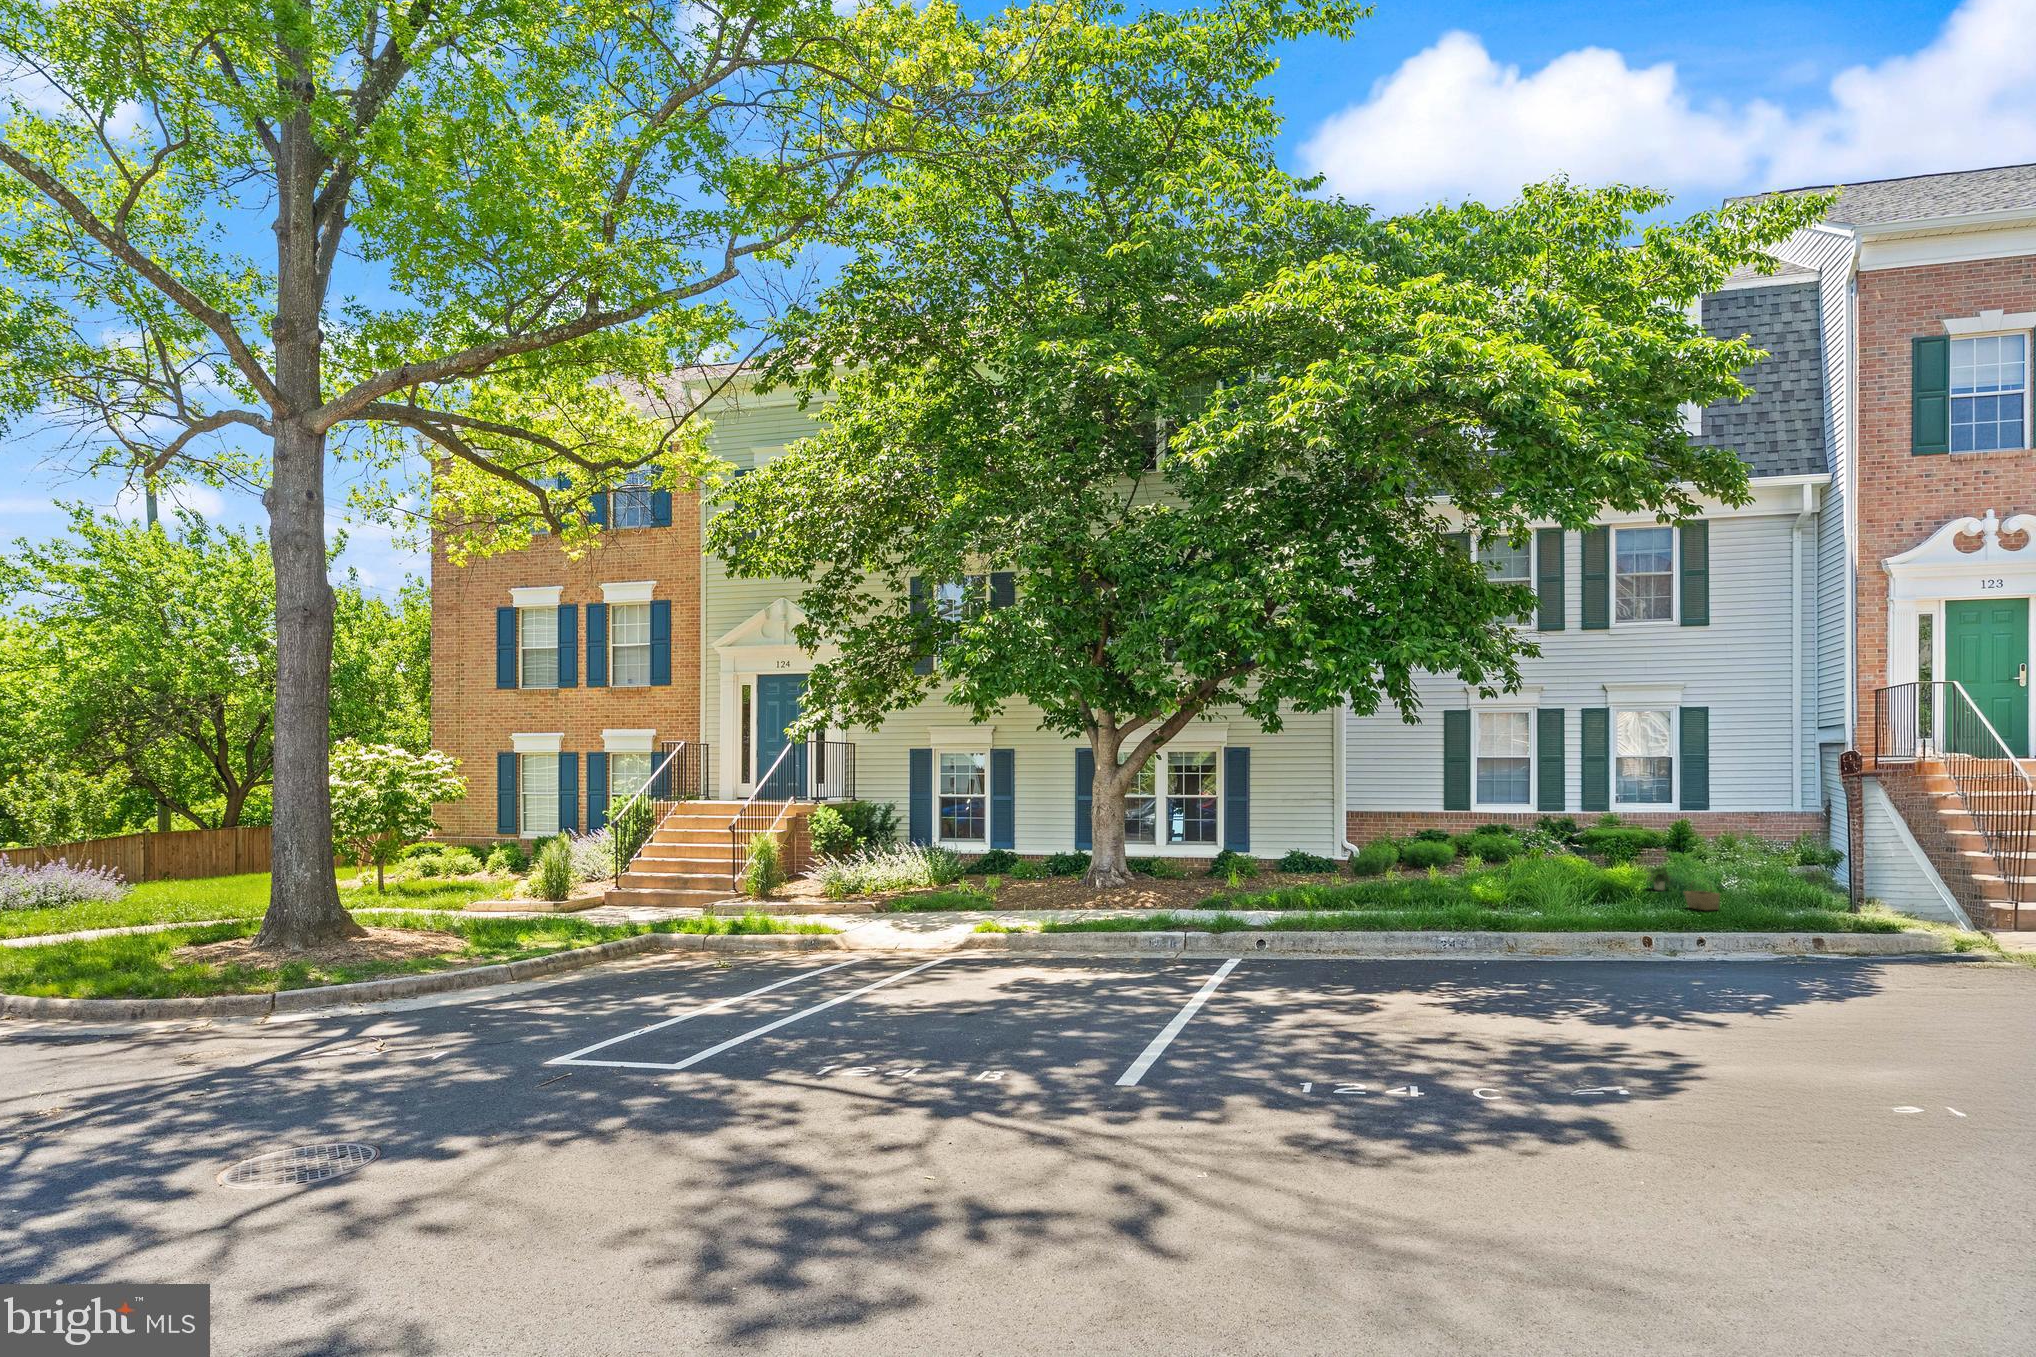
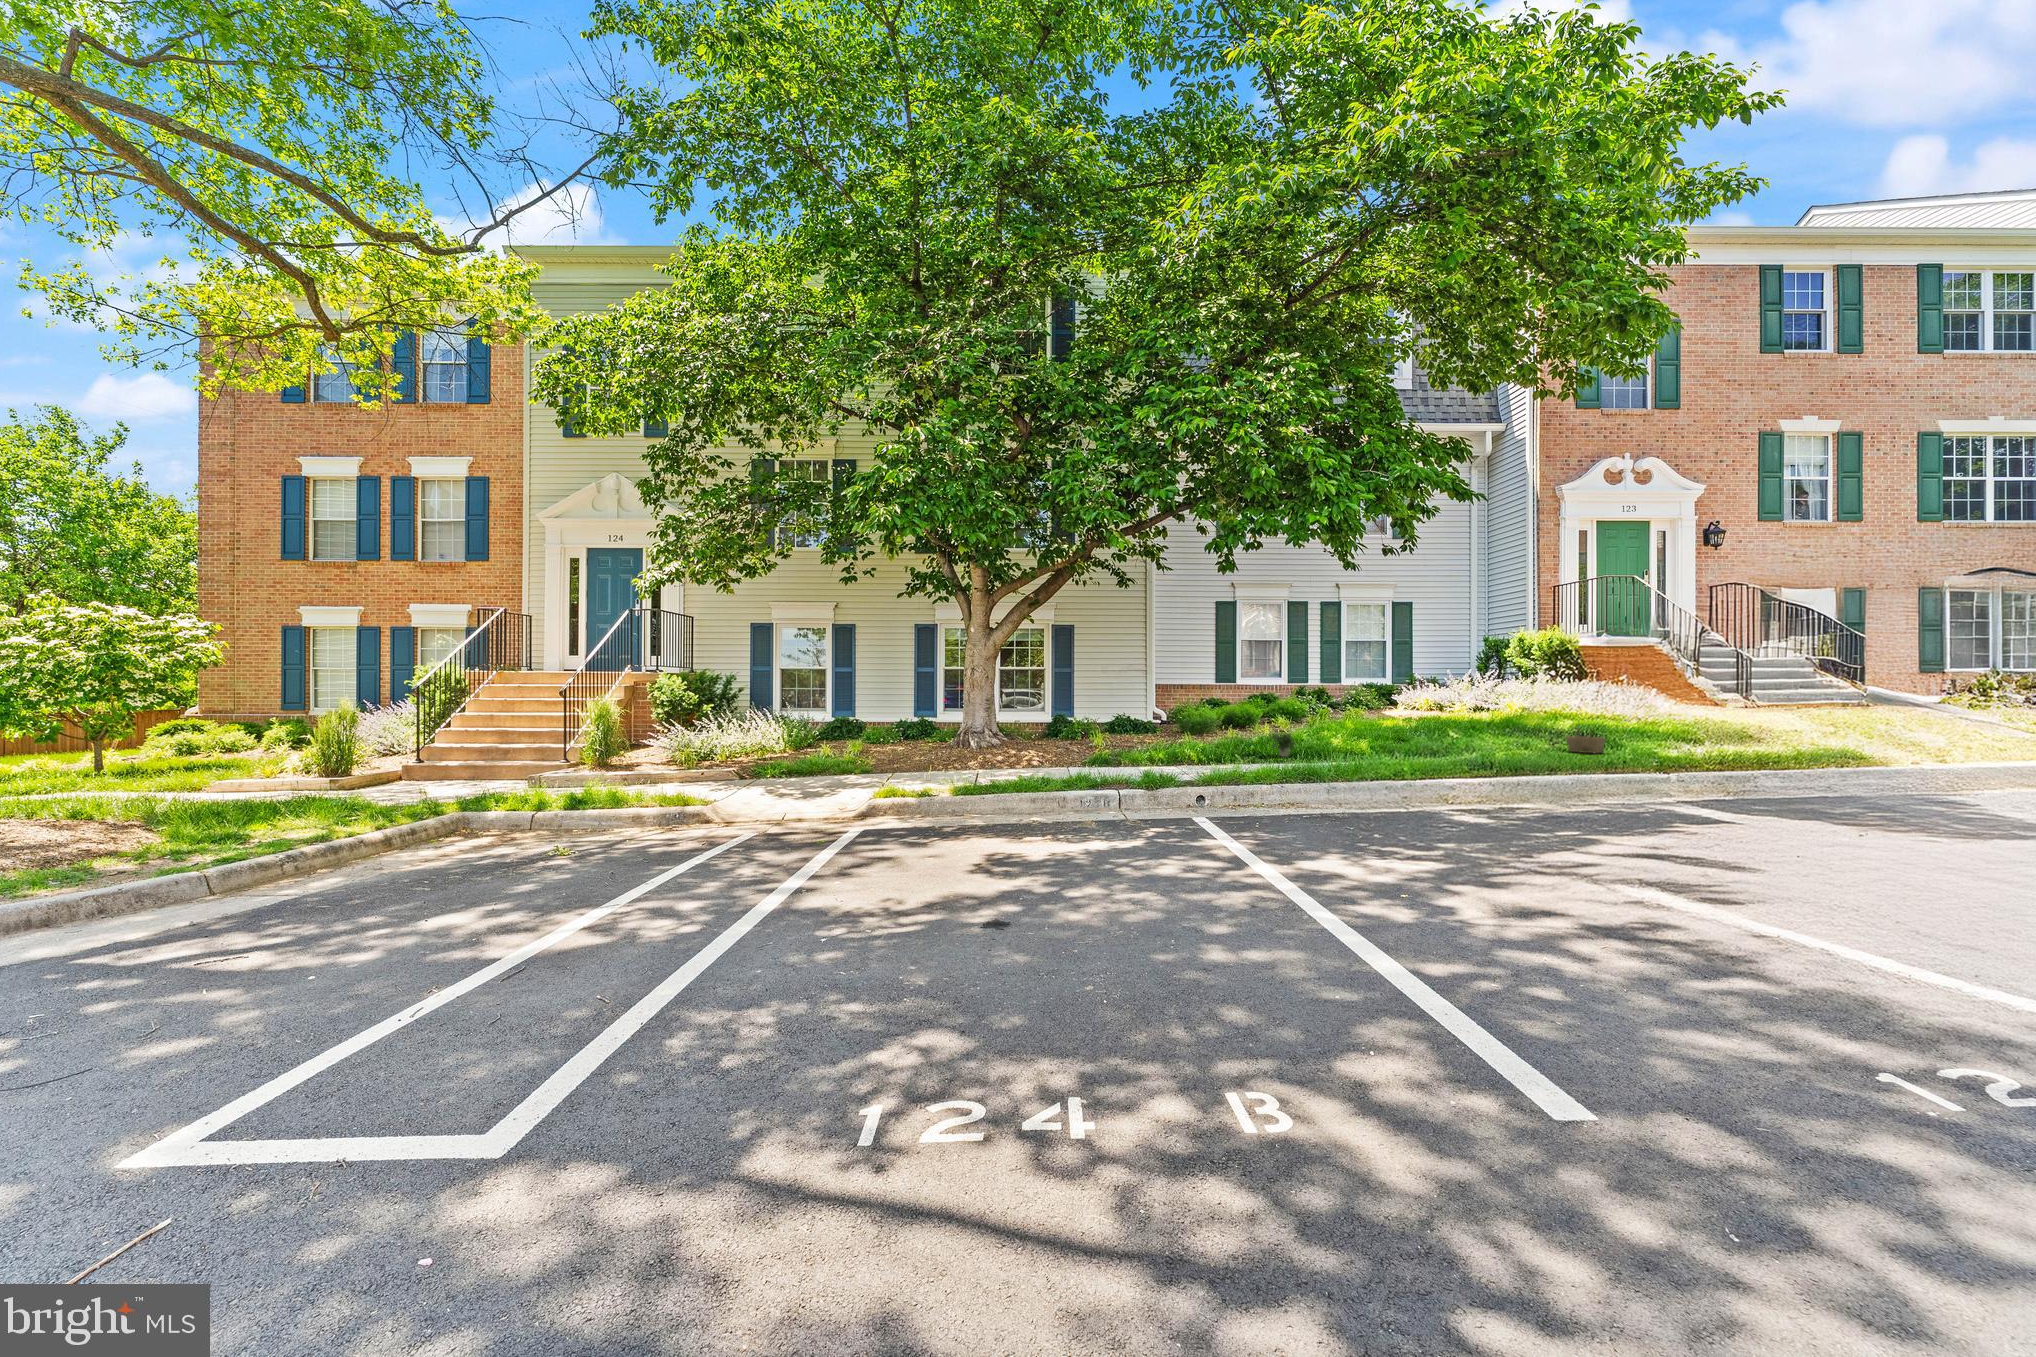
potted plant: present [1647,867,1671,890] -> present [1272,733,1295,757]

